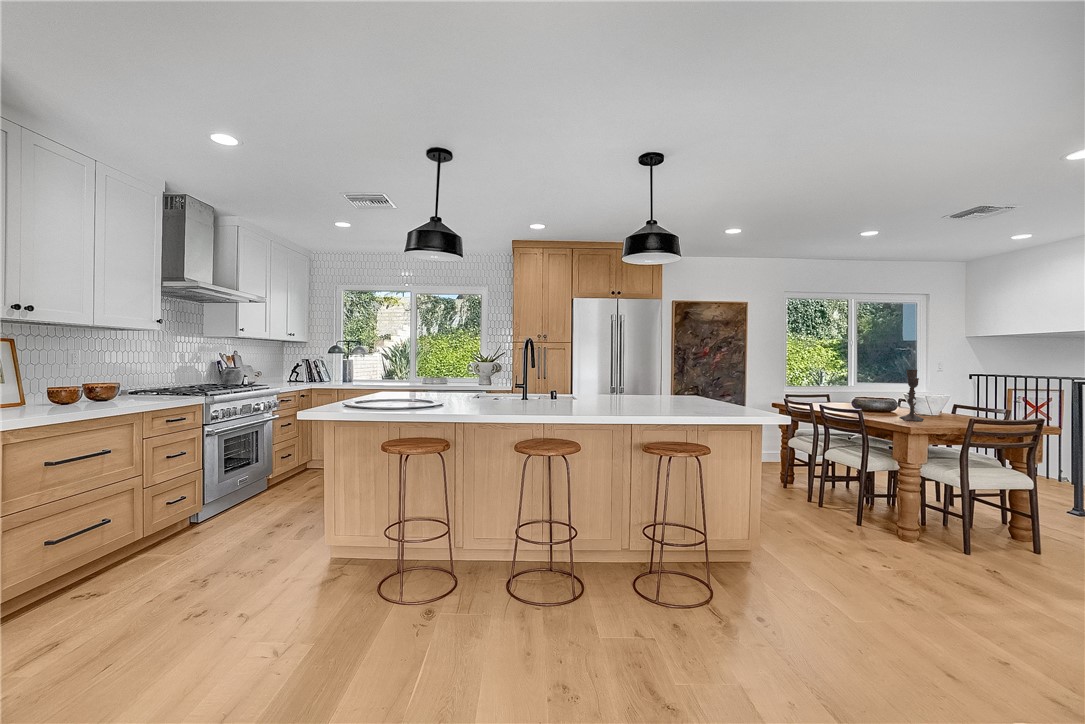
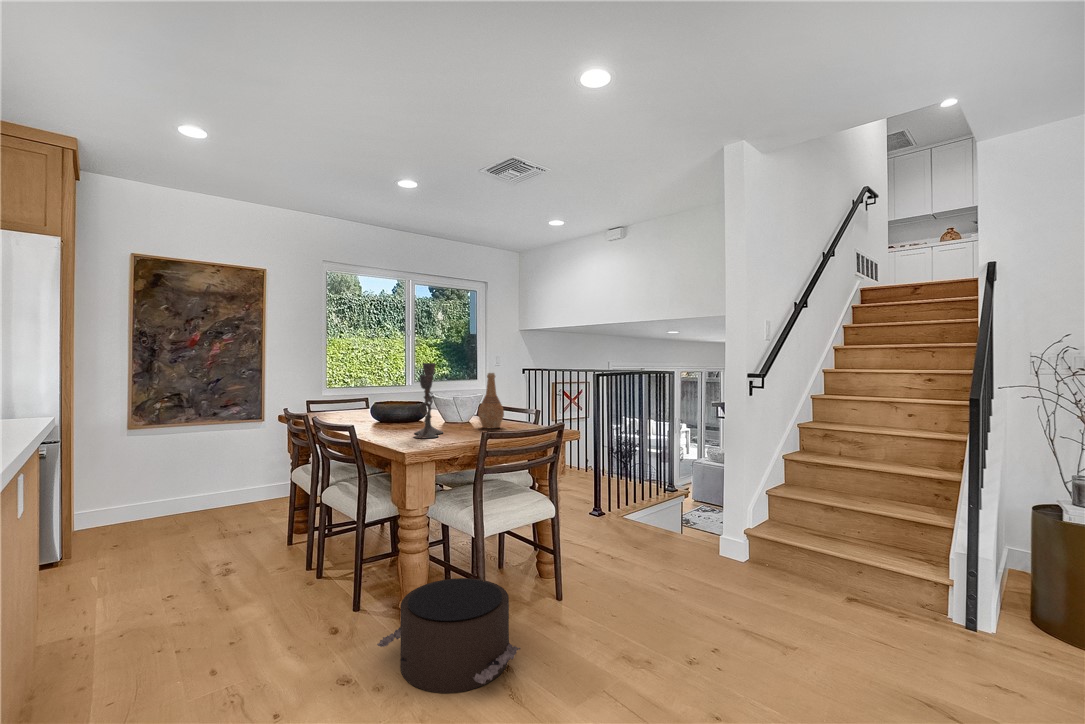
vase: none [951,378,976,420] -> present [478,373,504,428]
pouf: none [890,513,1008,576] -> present [377,578,520,693]

